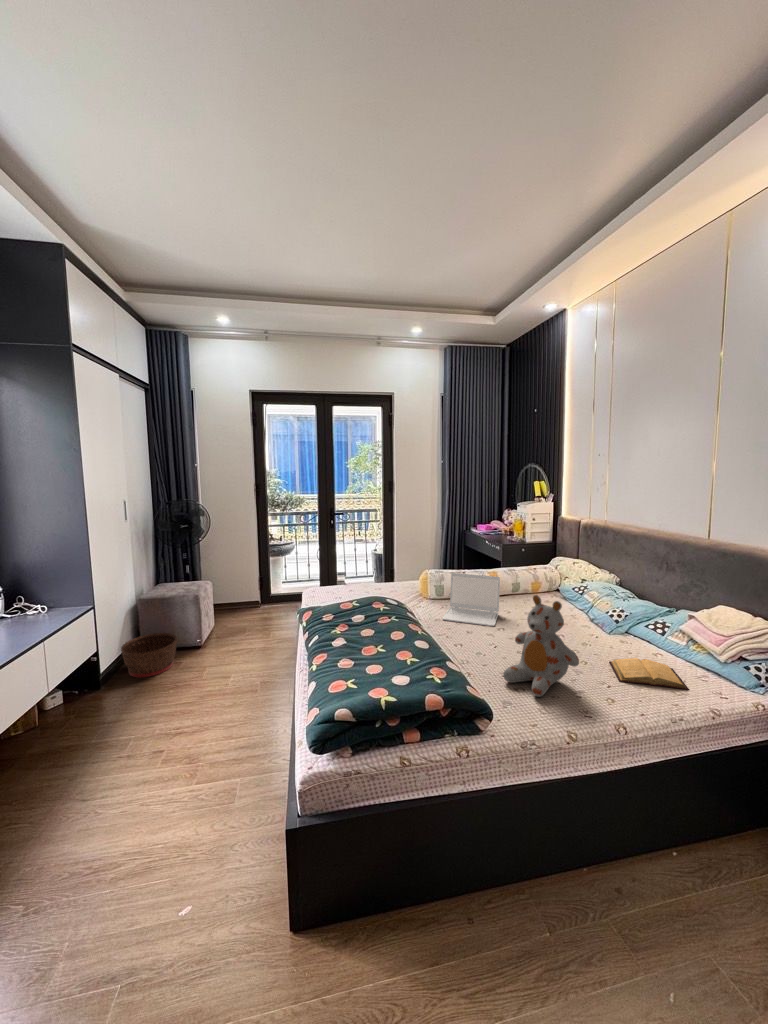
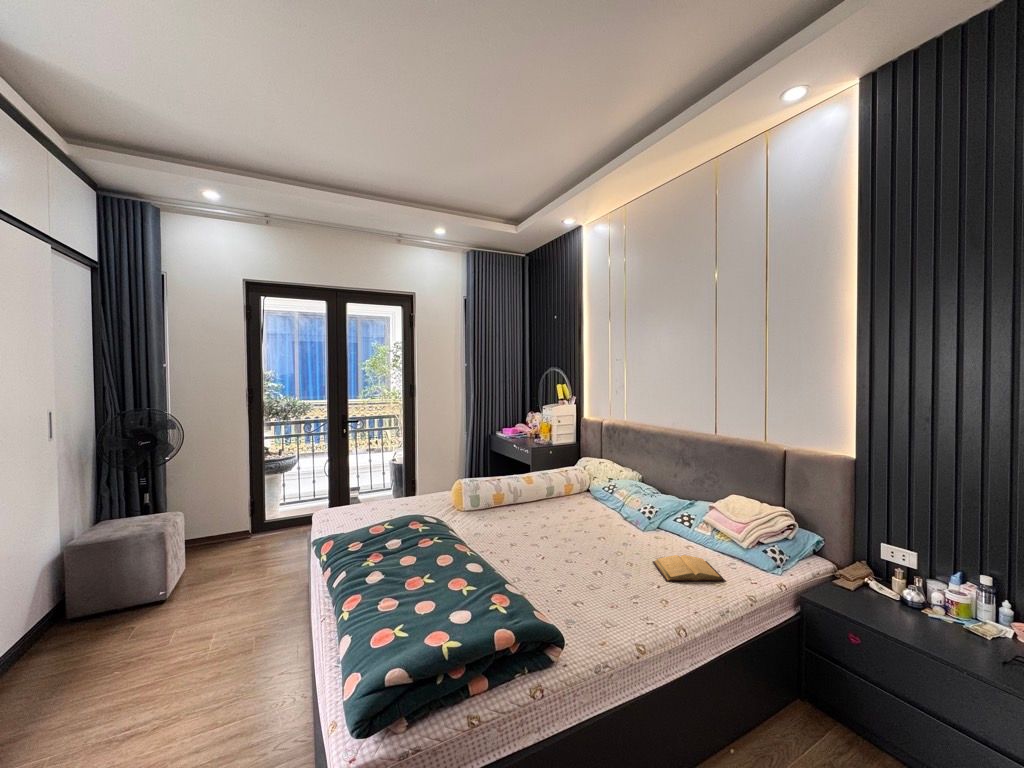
laptop: present [443,573,500,626] -> none [482,482,538,536]
stuffed bear: present [503,595,579,697] -> none [560,502,634,611]
basket: present [121,633,177,677] -> none [37,589,132,660]

